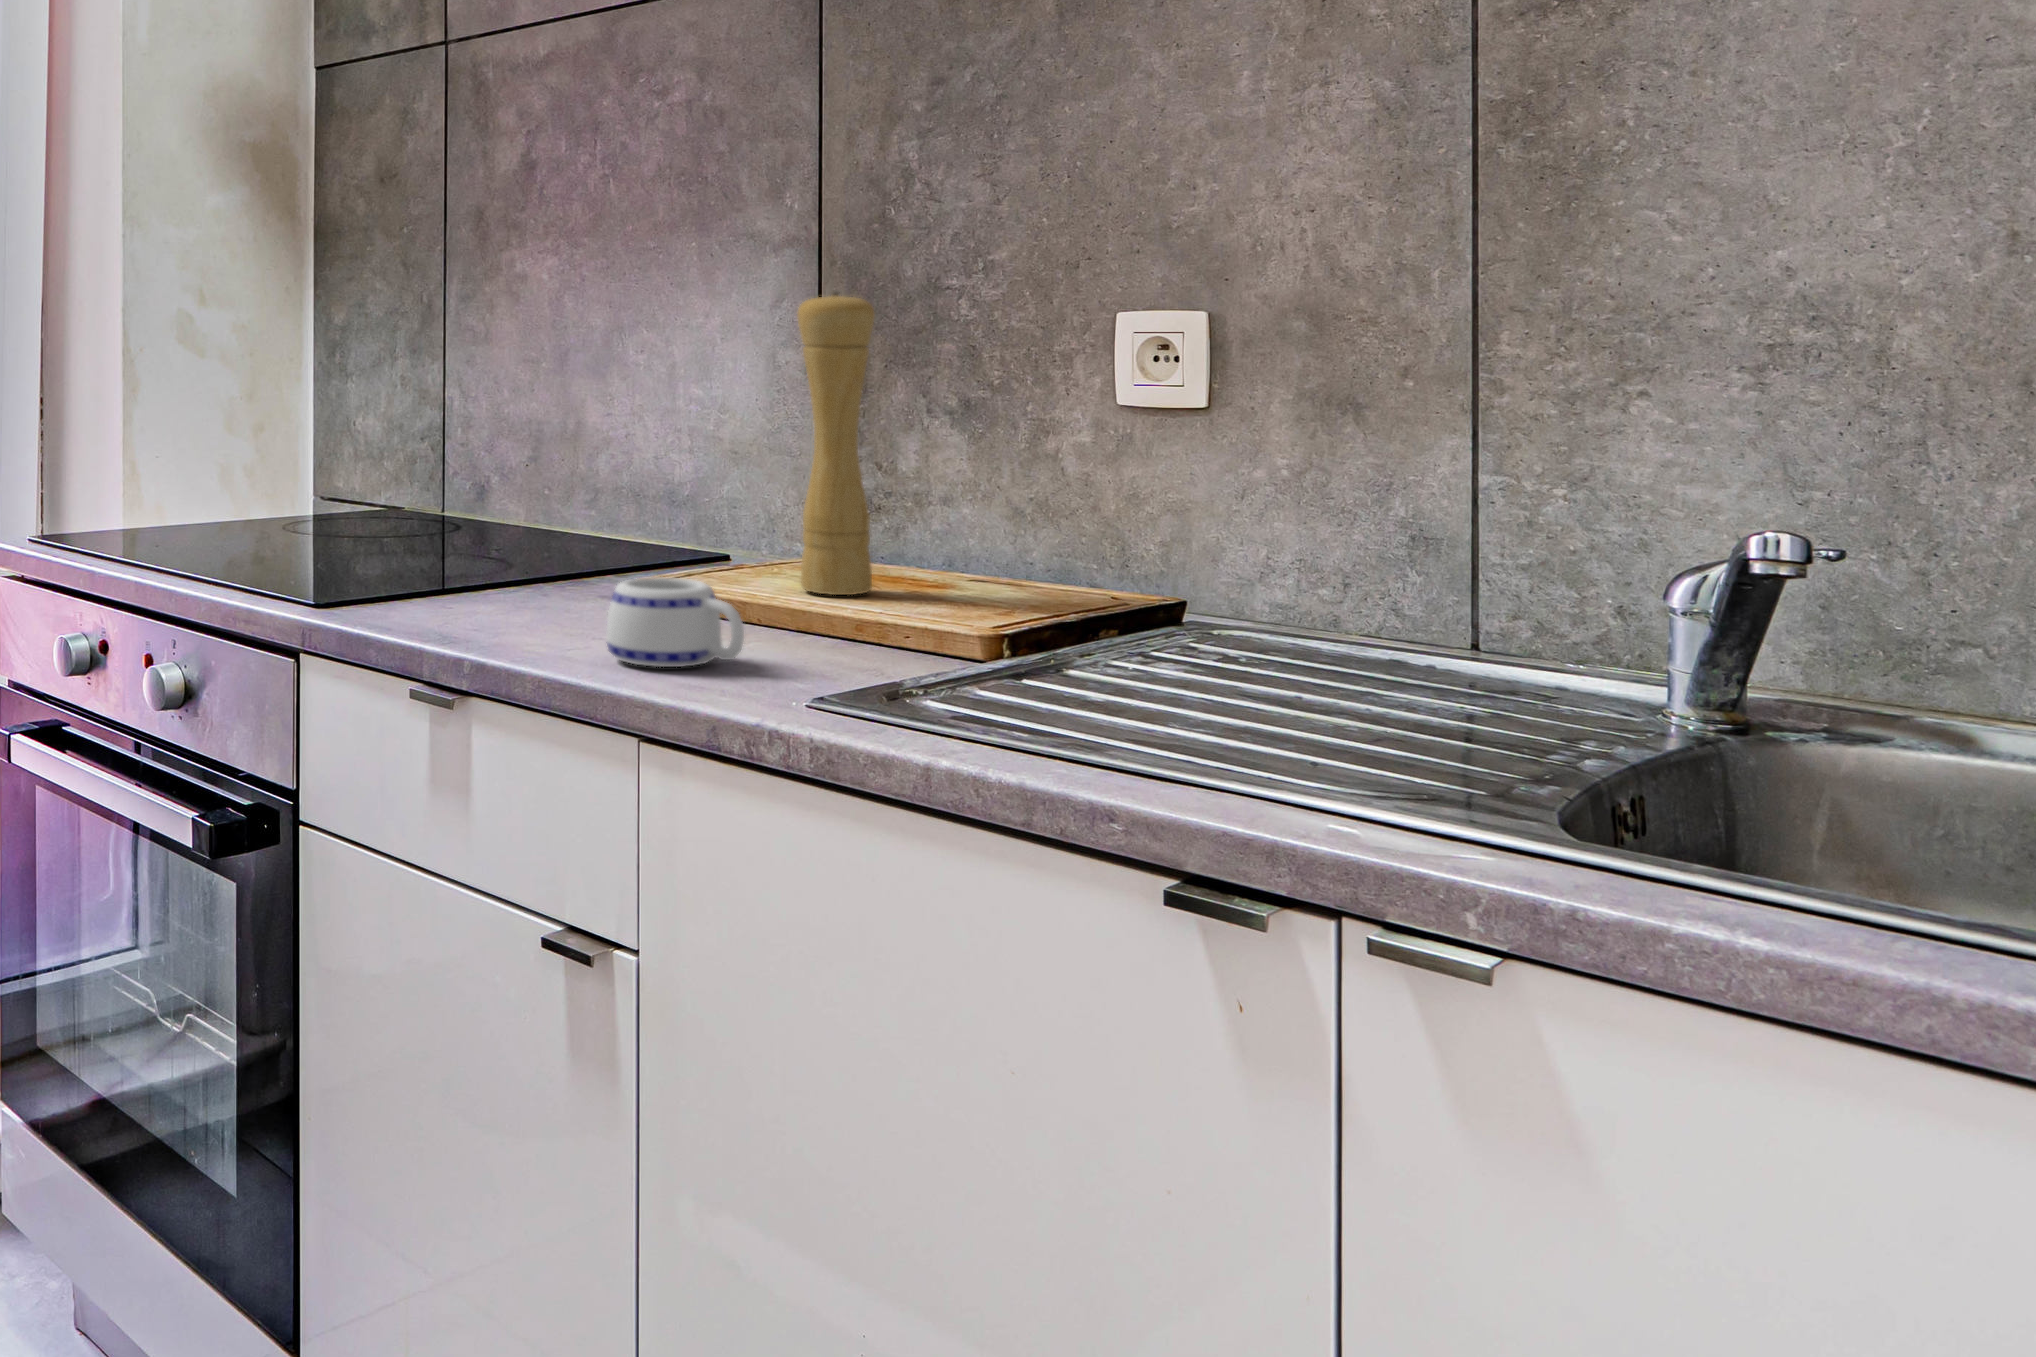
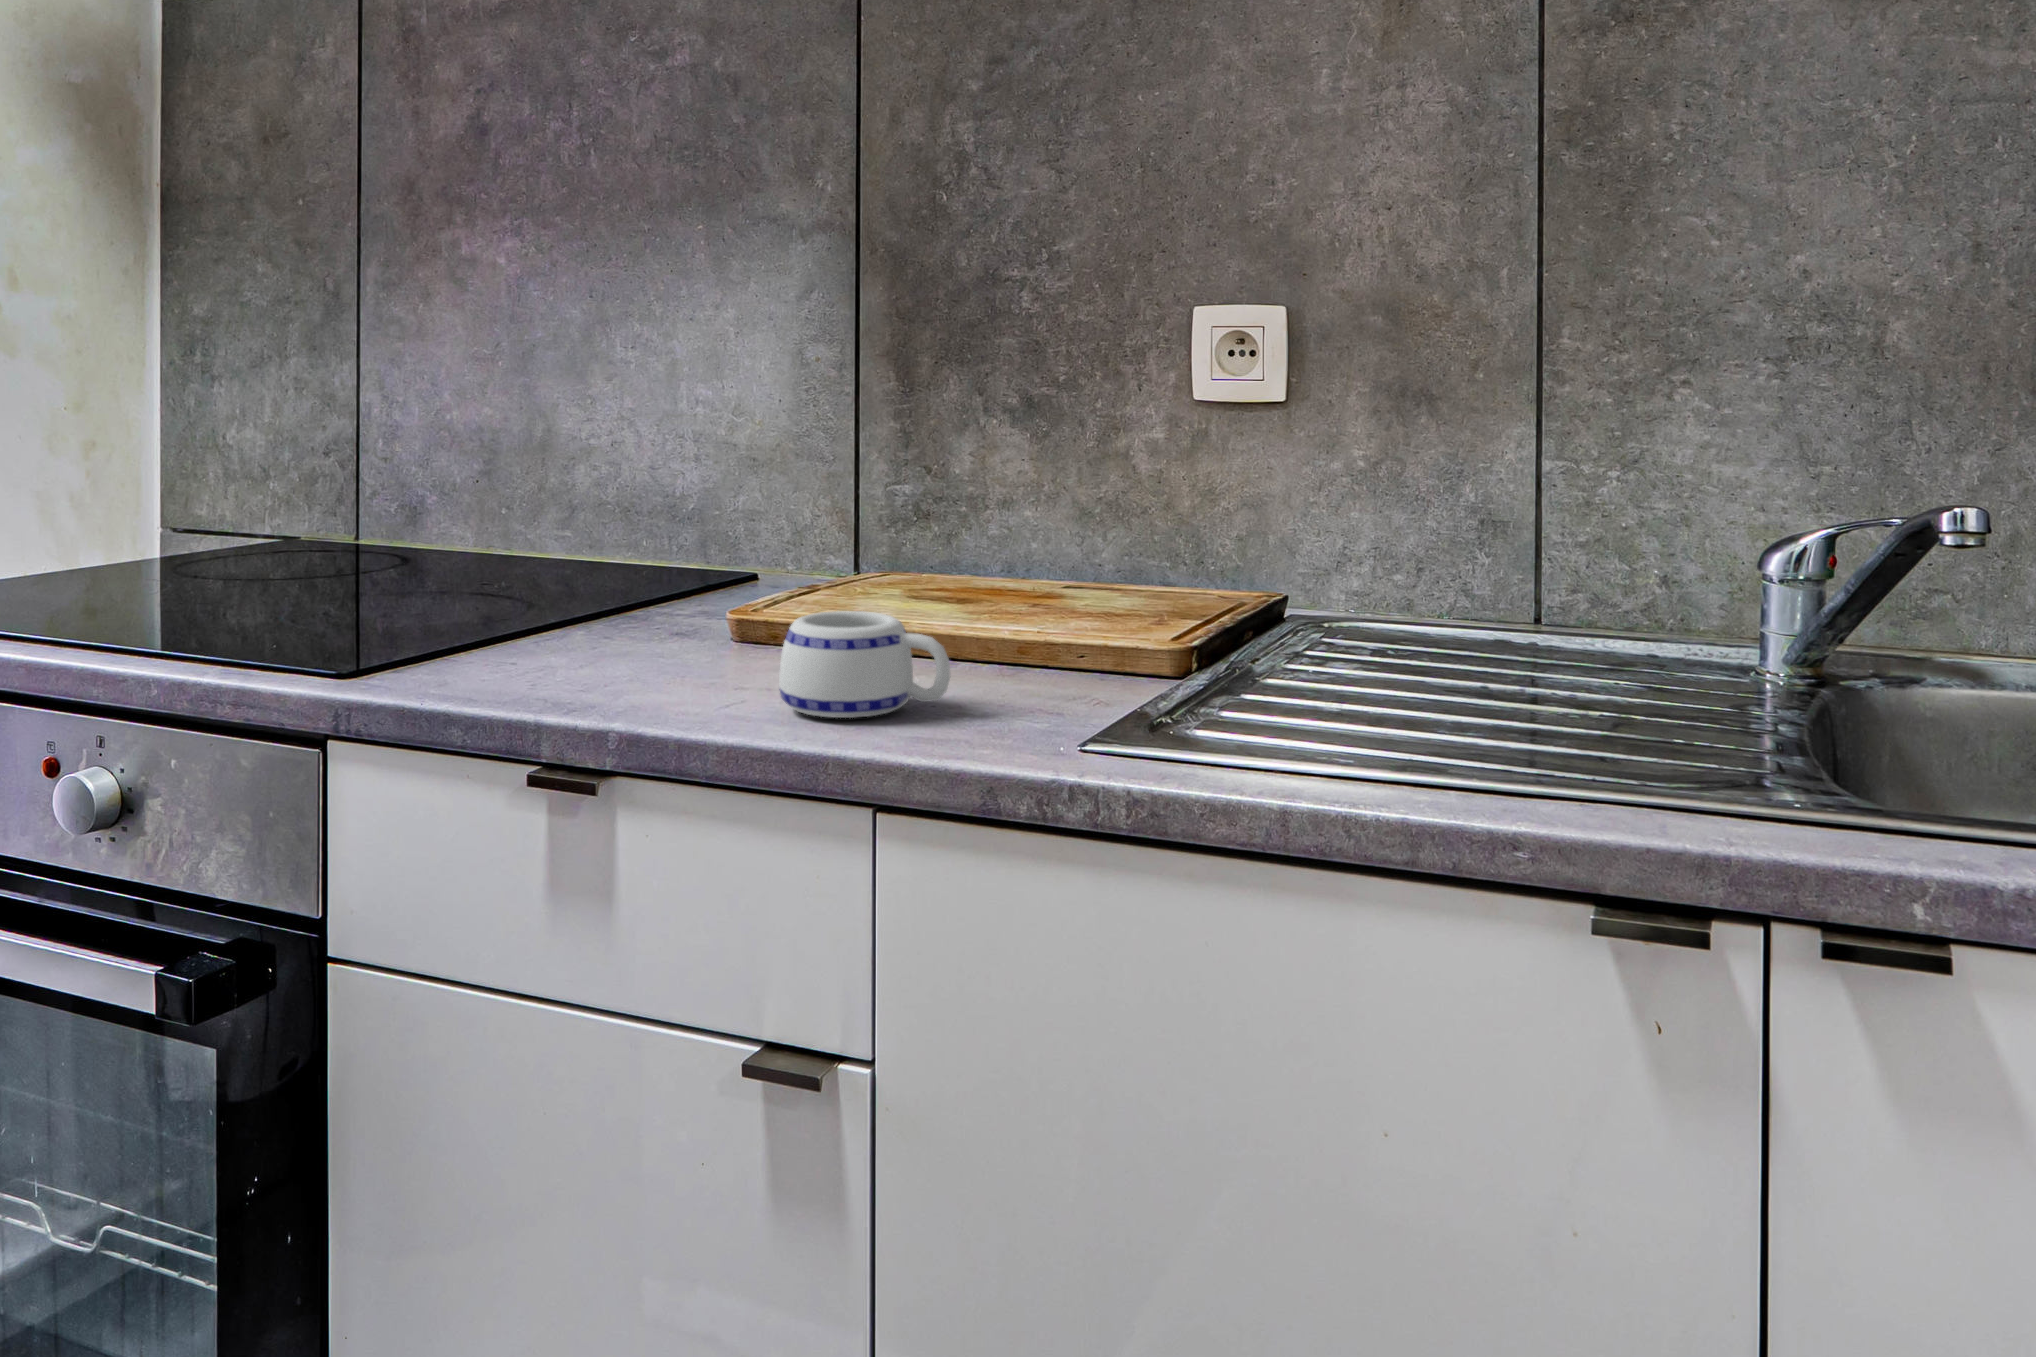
pepper mill: present [797,291,874,595] -> none [861,282,944,610]

